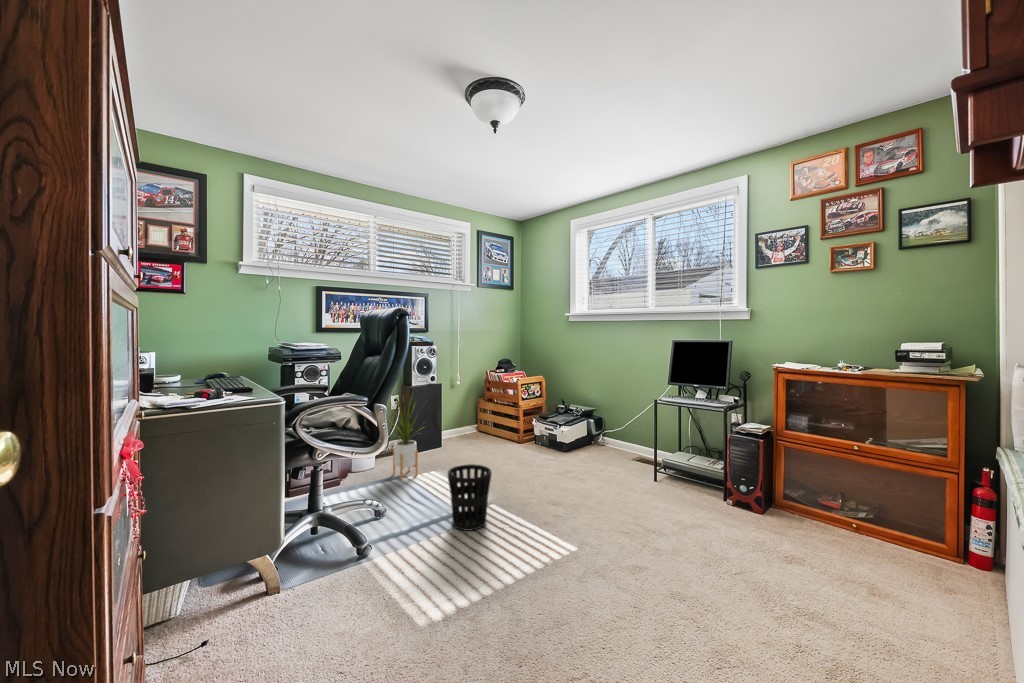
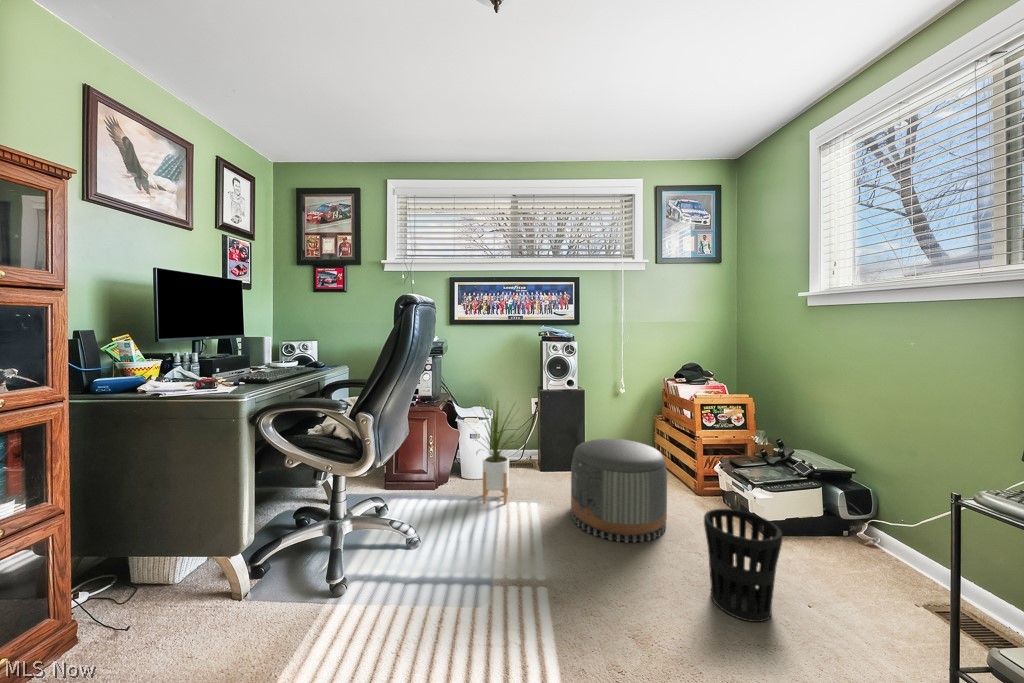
pouf: none [464,412,525,473] -> present [571,439,667,543]
wastebasket: present [448,464,492,531] -> present [704,509,782,622]

